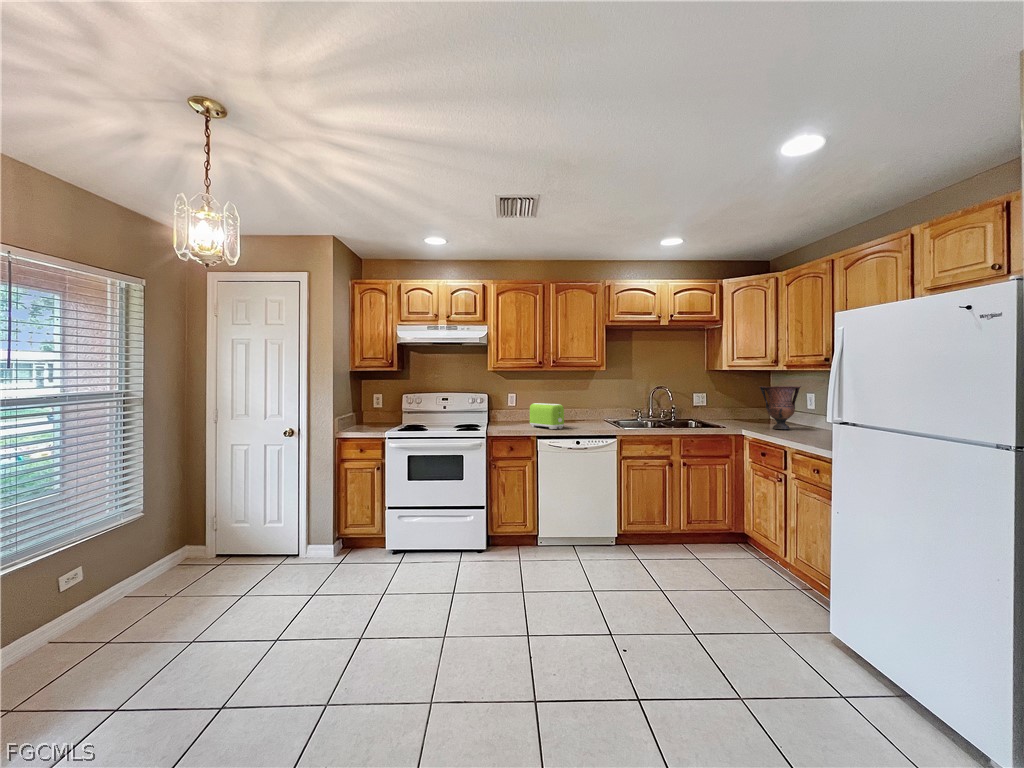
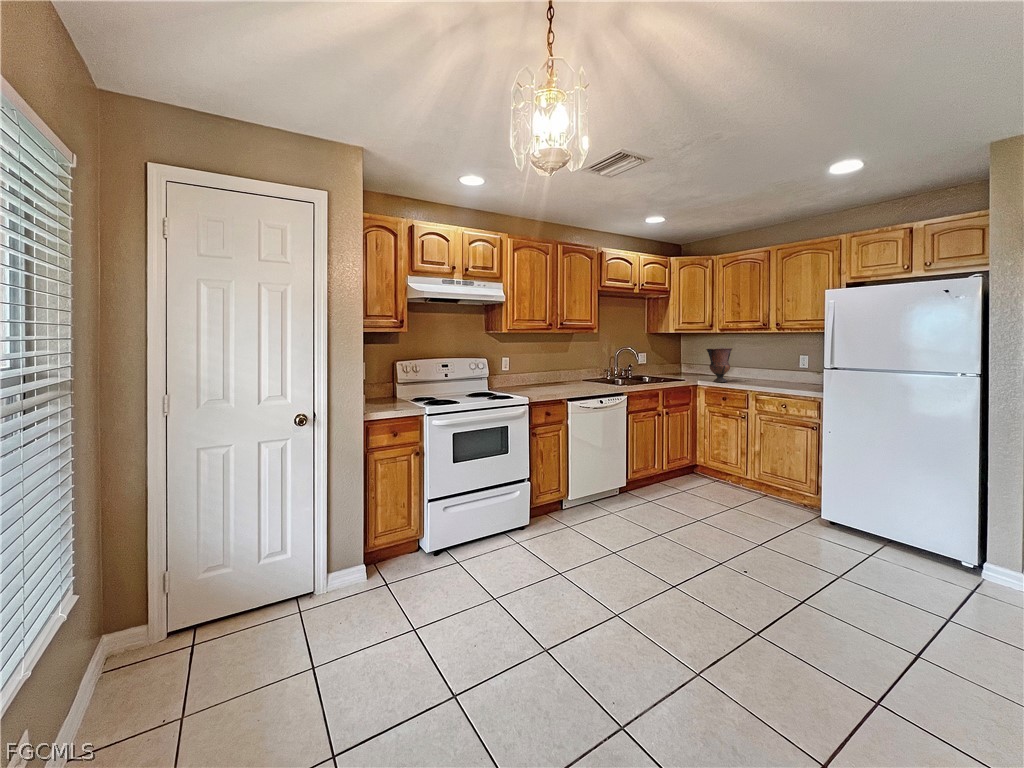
toaster: present [530,403,564,429] -> none [541,367,580,393]

